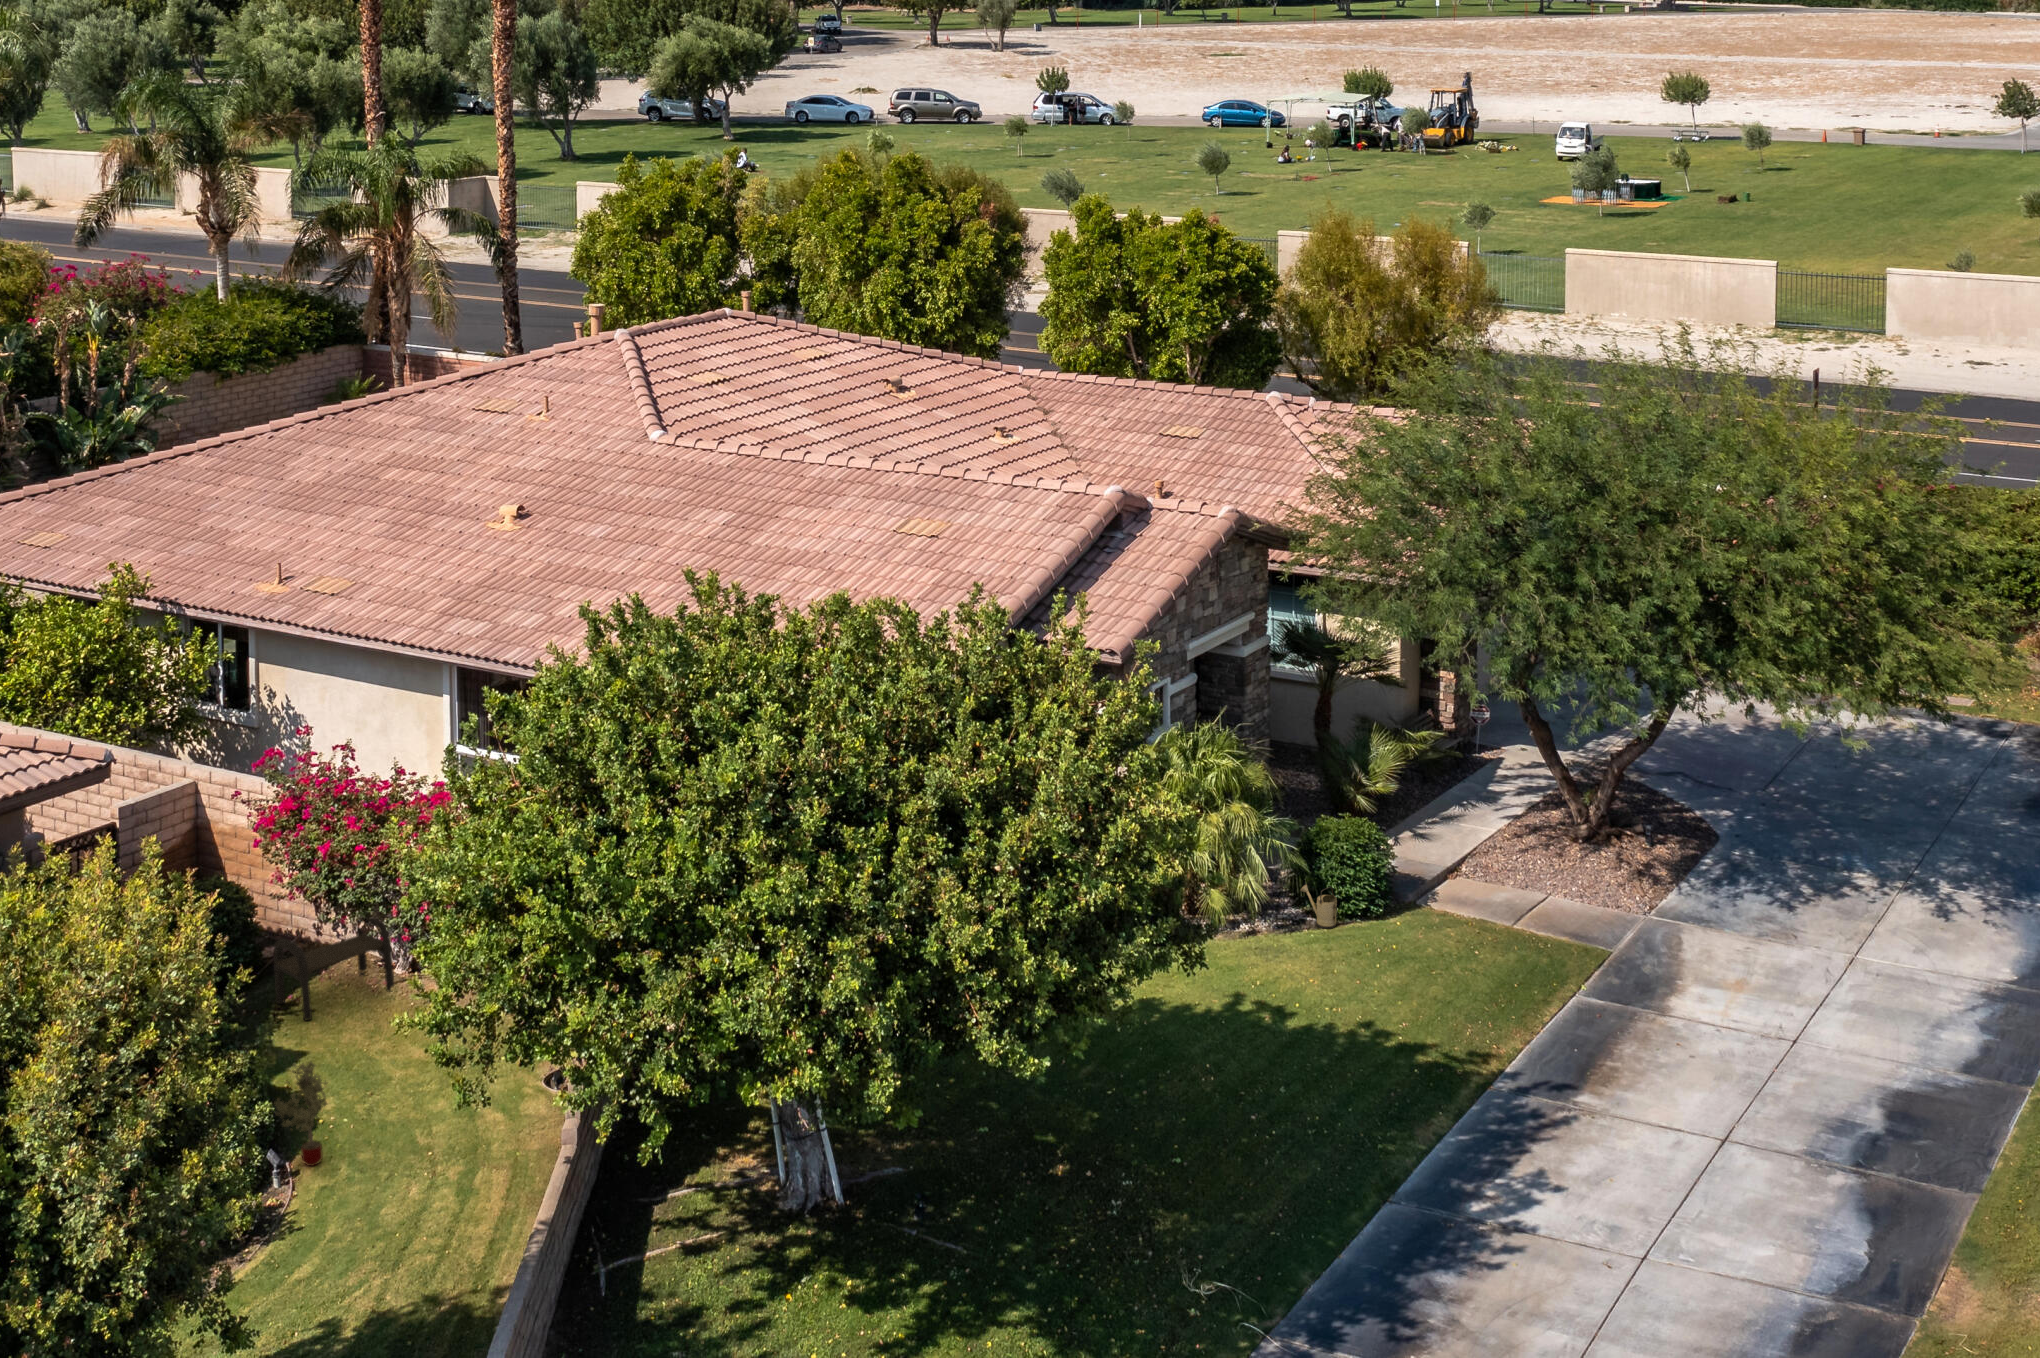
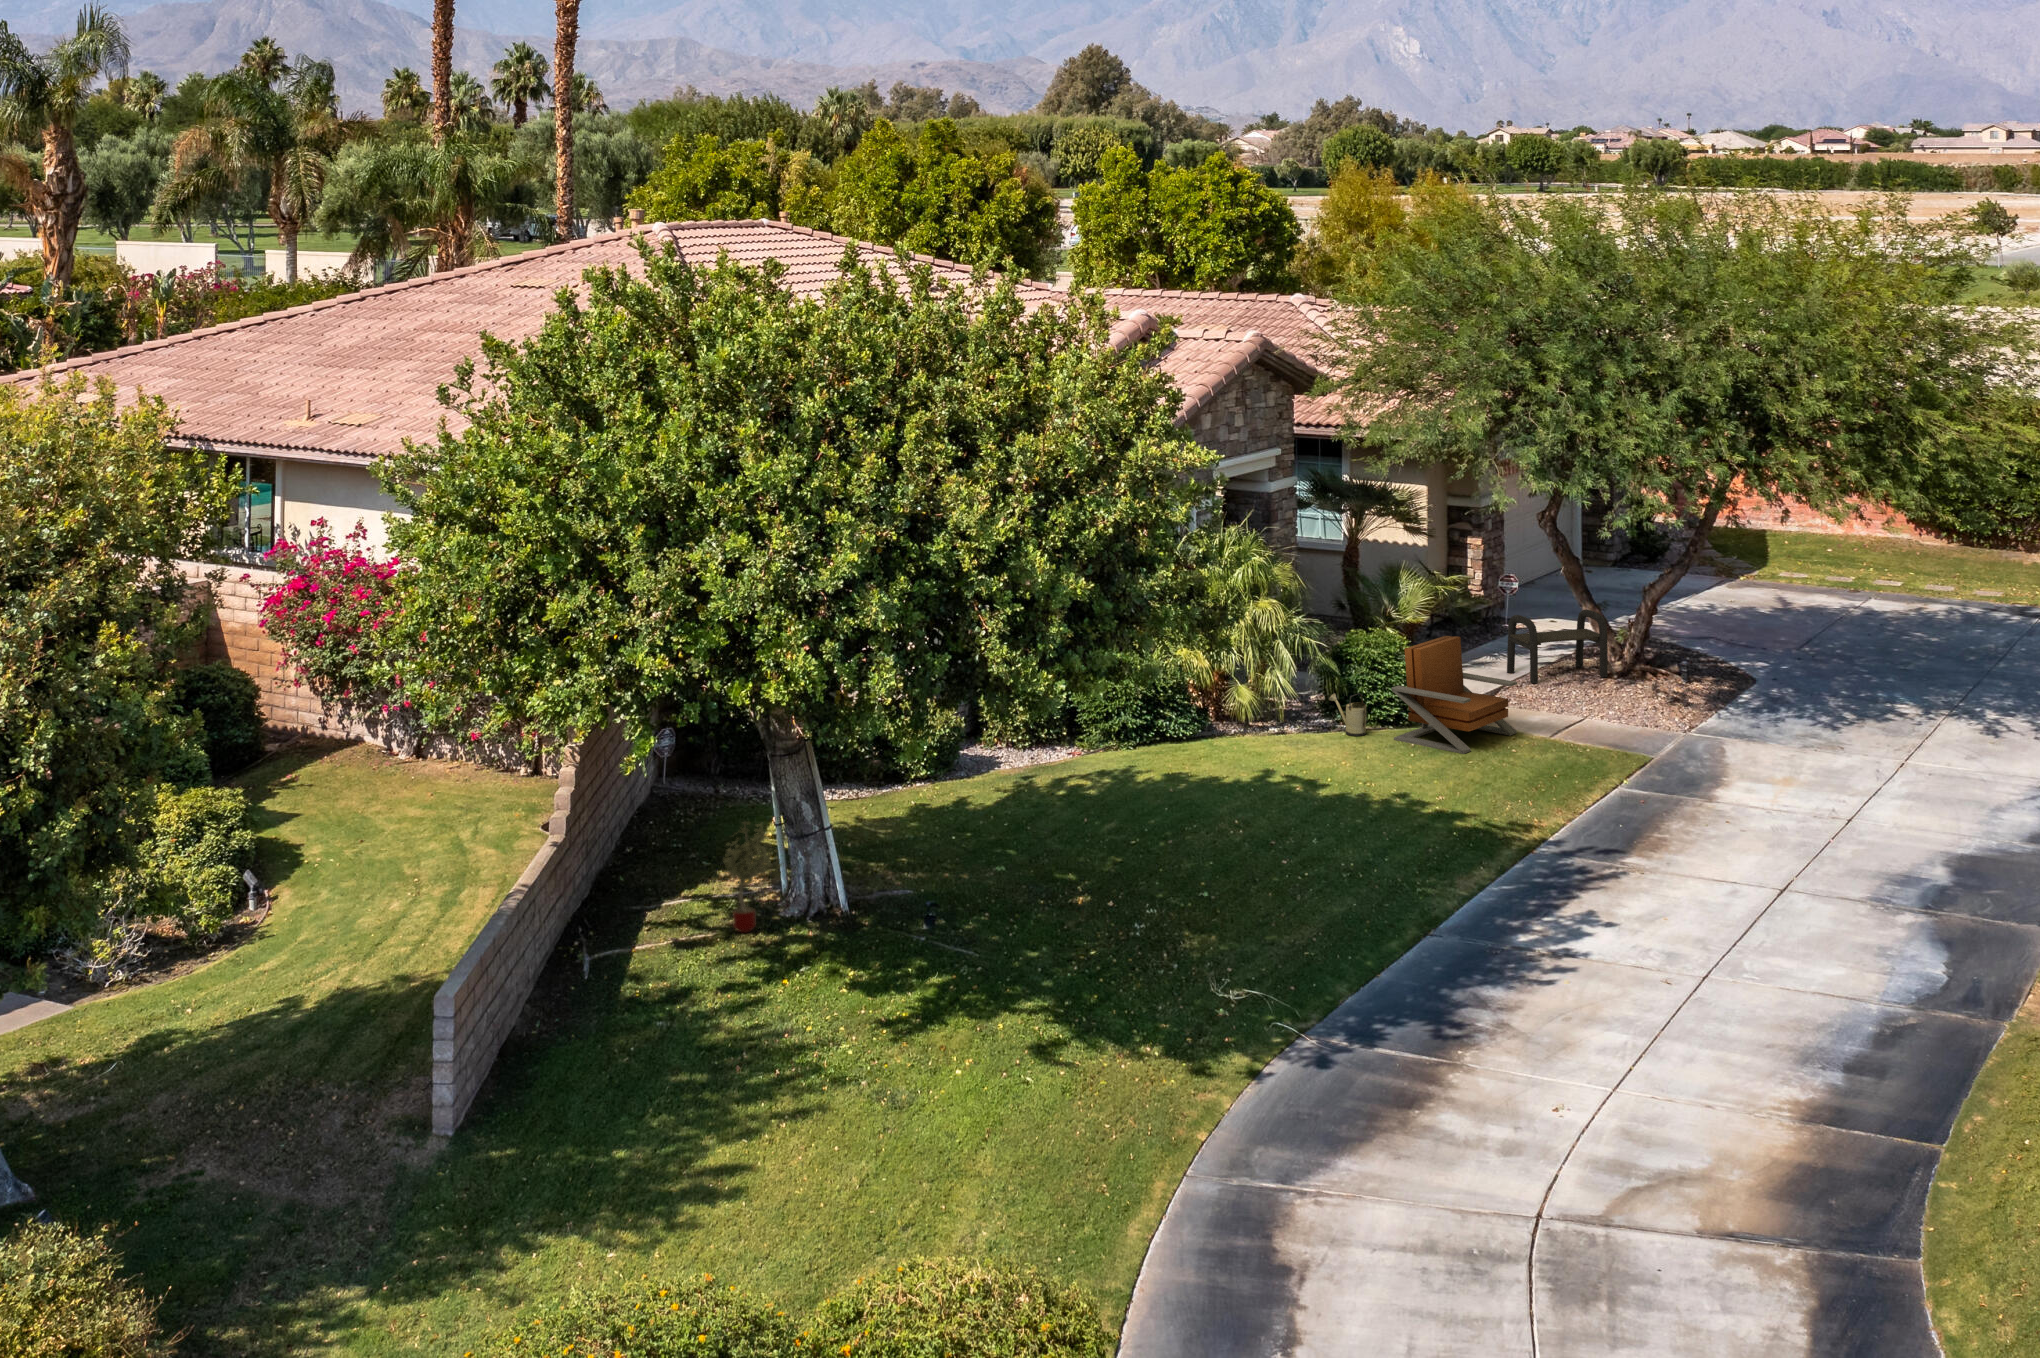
lounge chair: none [1361,826,1483,954] -> present [1391,636,1517,754]
bench: present [274,918,395,1020] -> present [1507,609,1608,684]
potted tree: present [275,1062,327,1166] -> present [723,822,784,933]

